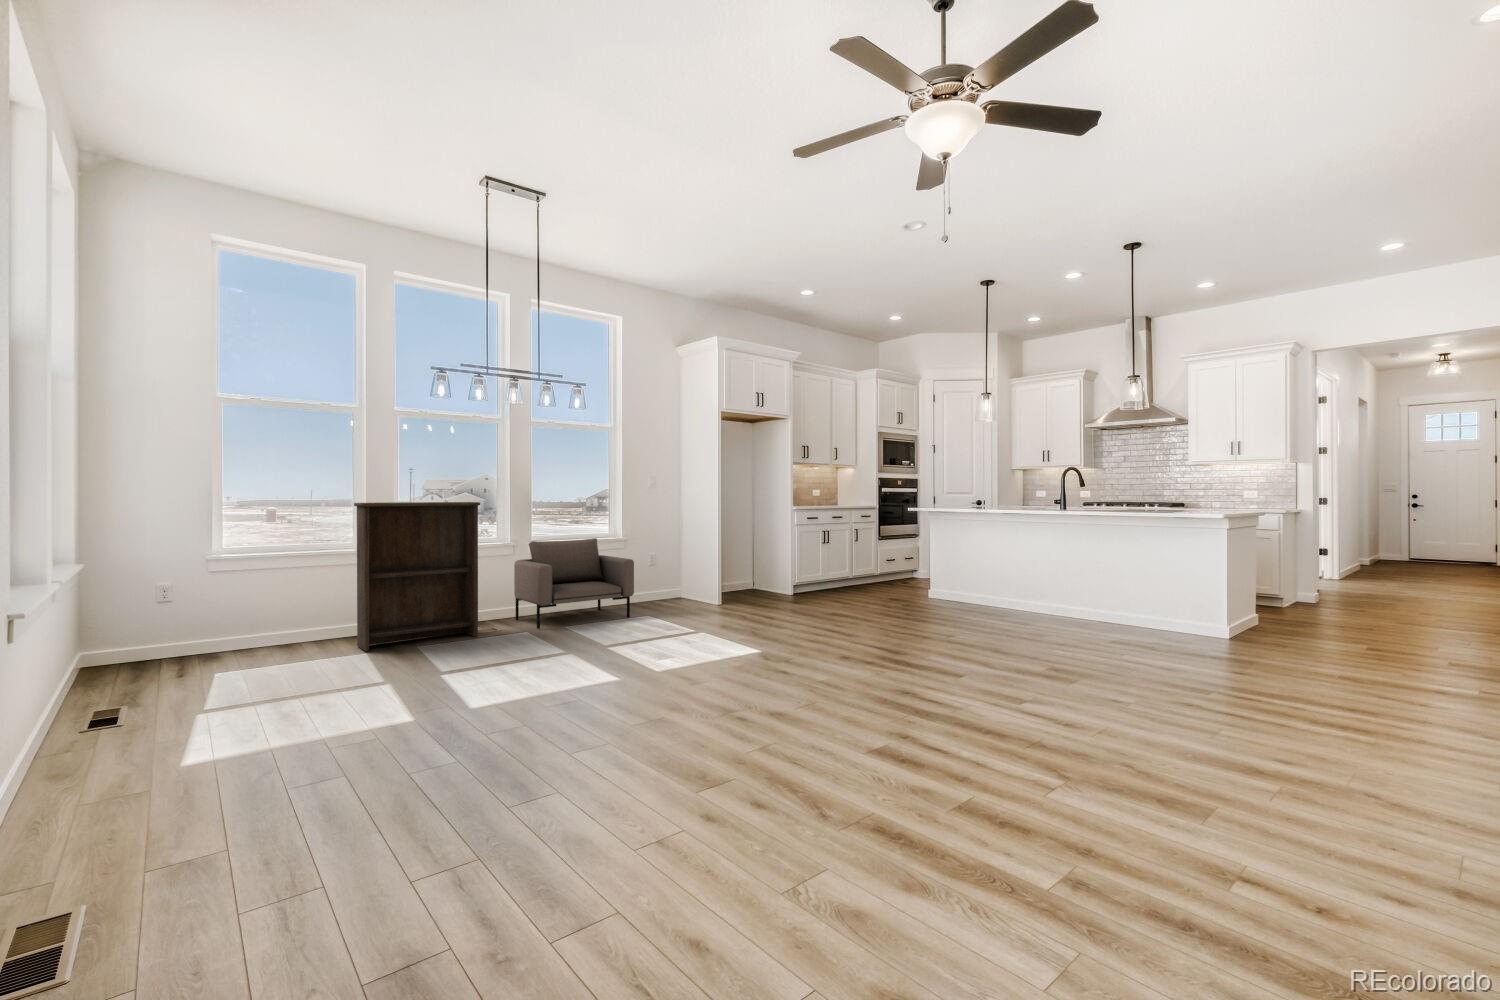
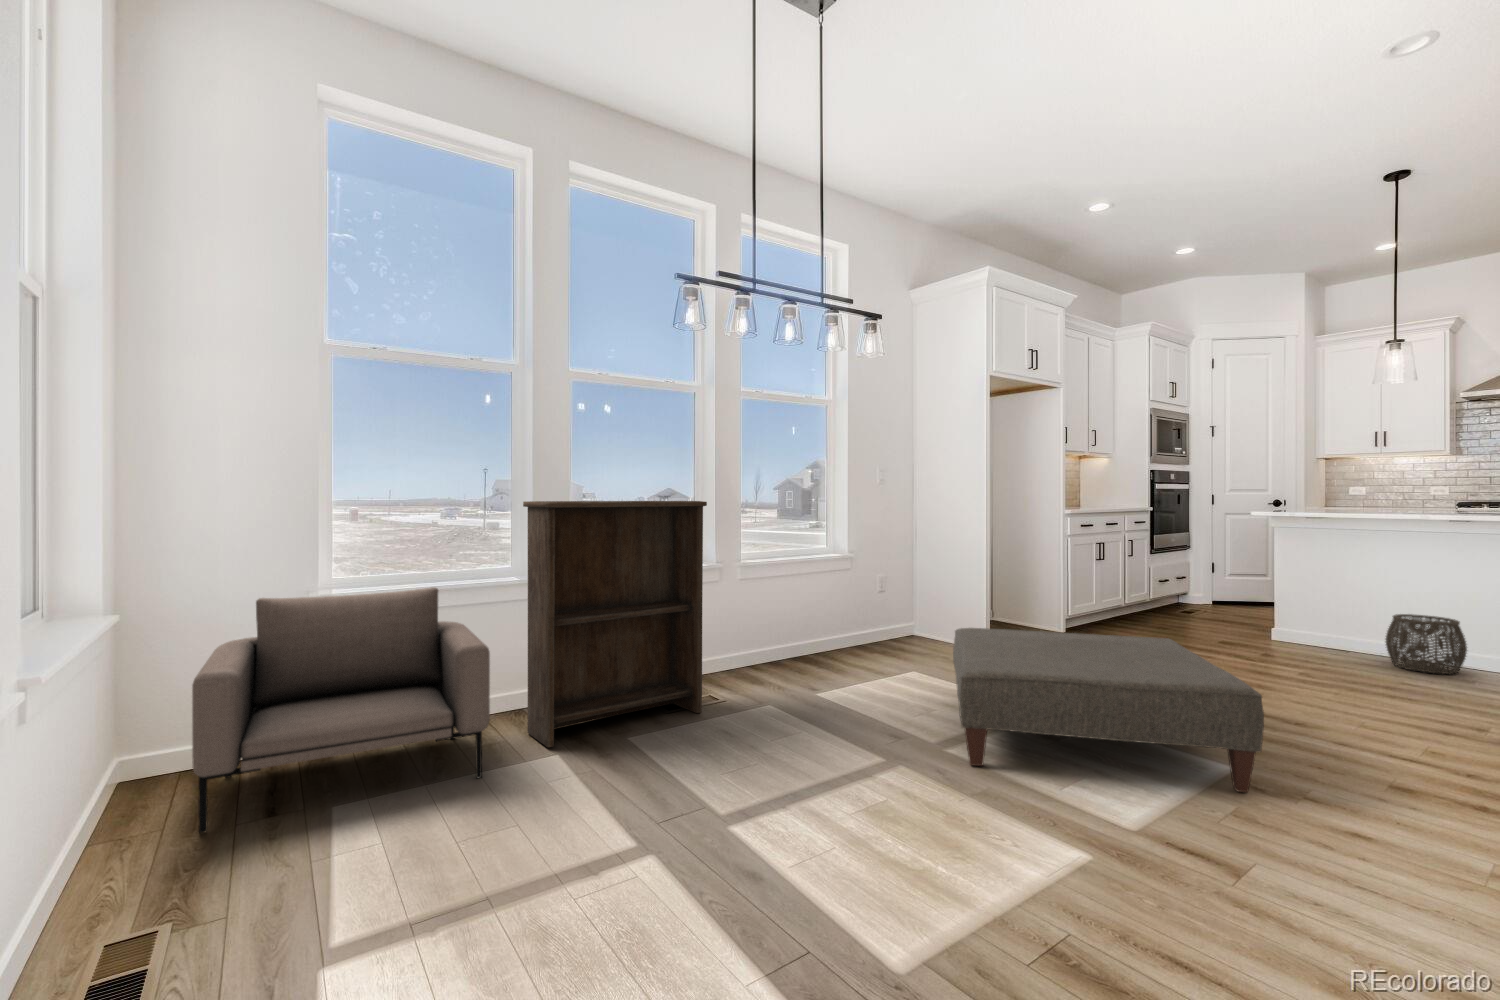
armchair: present [514,538,634,629] -> present [192,587,490,833]
woven basket: none [966,575,1008,613] -> present [1386,614,1467,674]
ottoman: none [604,583,777,660] -> present [953,628,1264,792]

